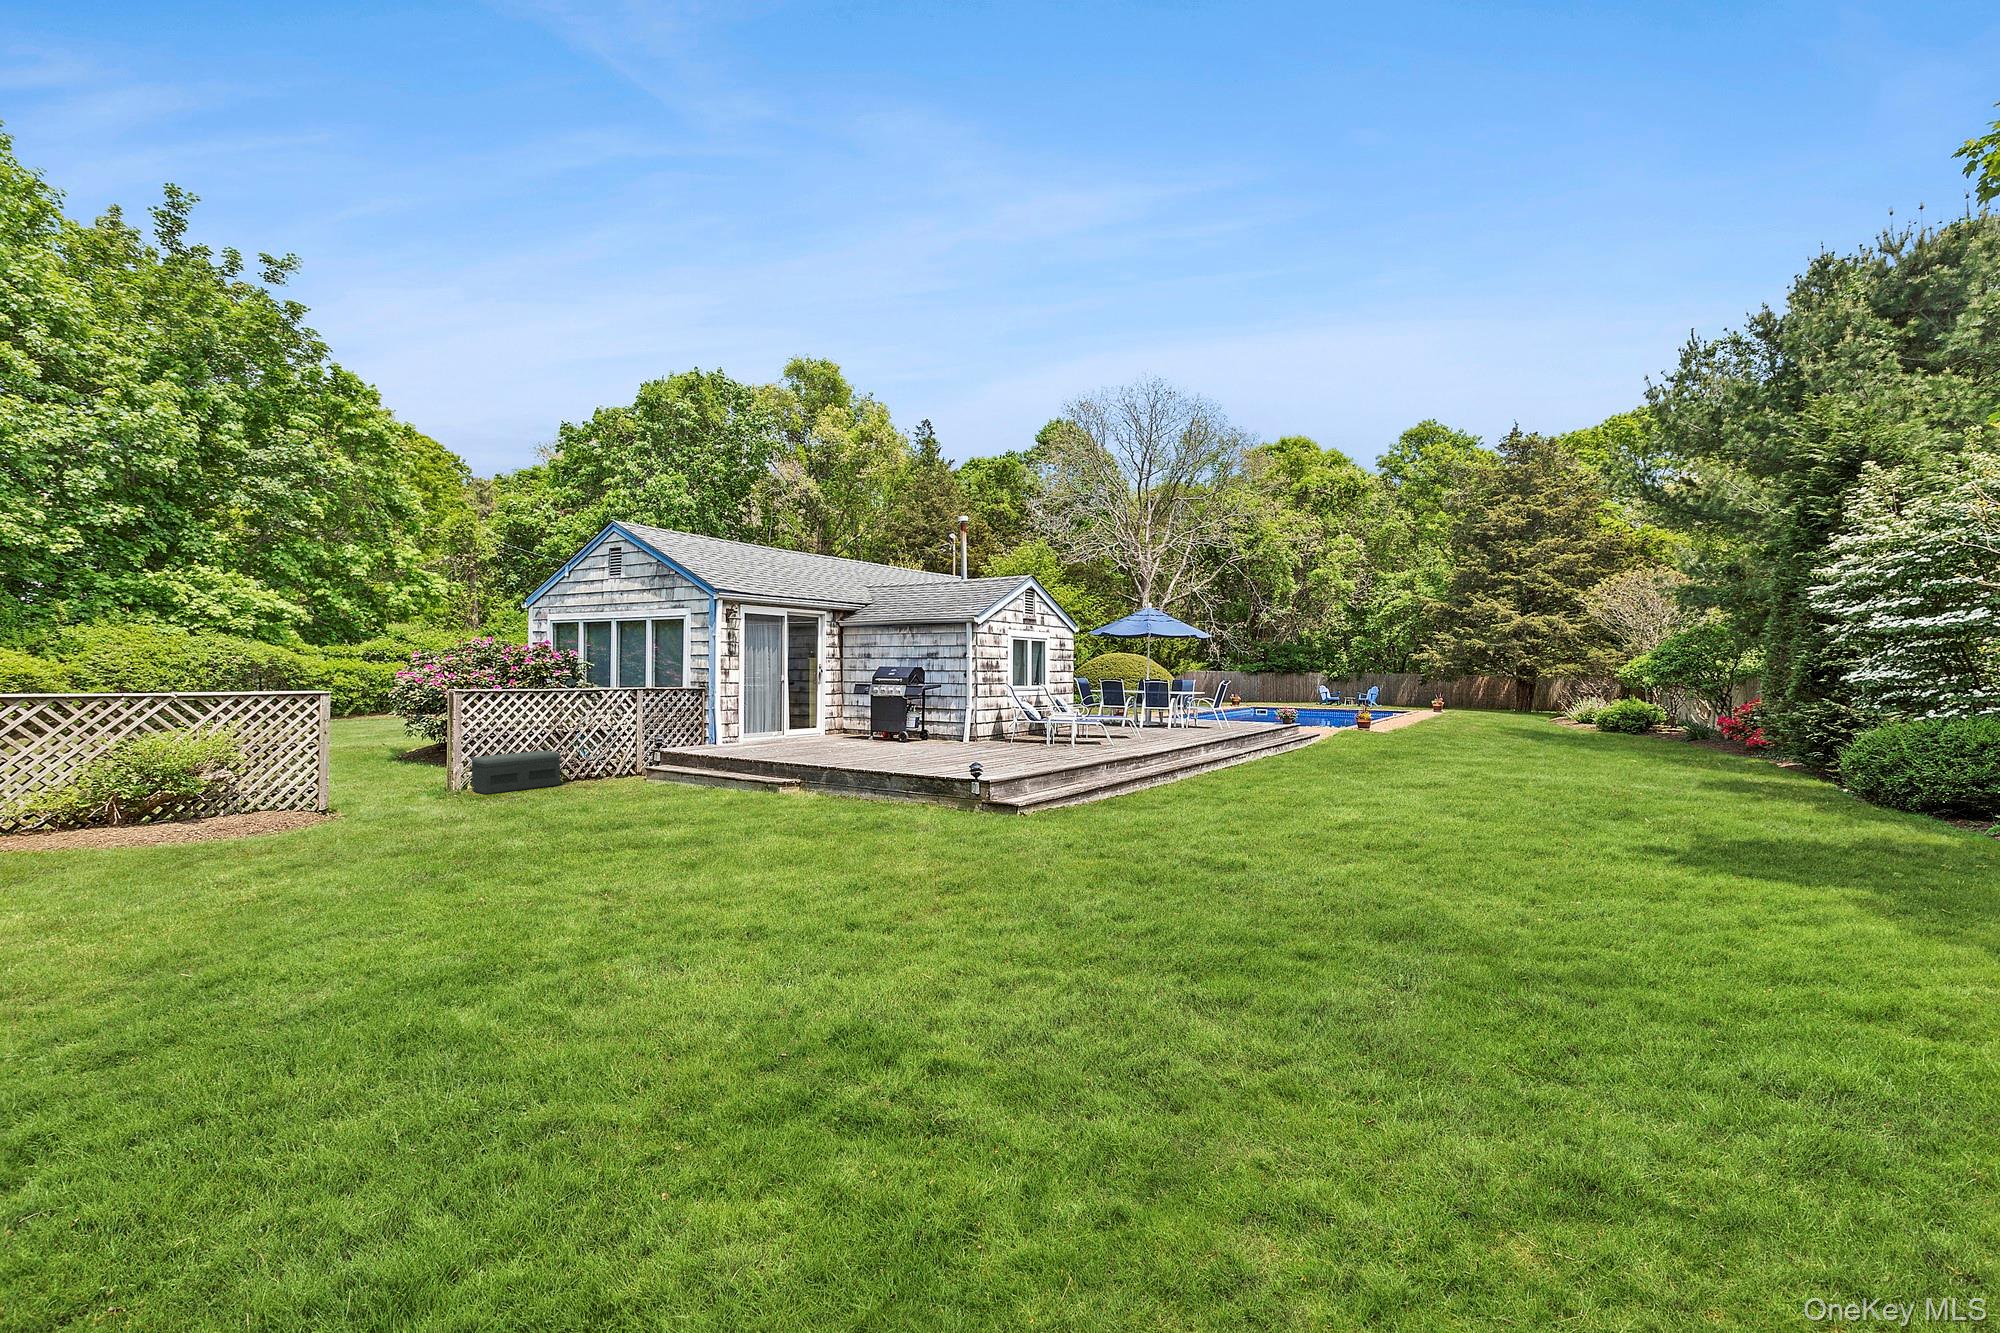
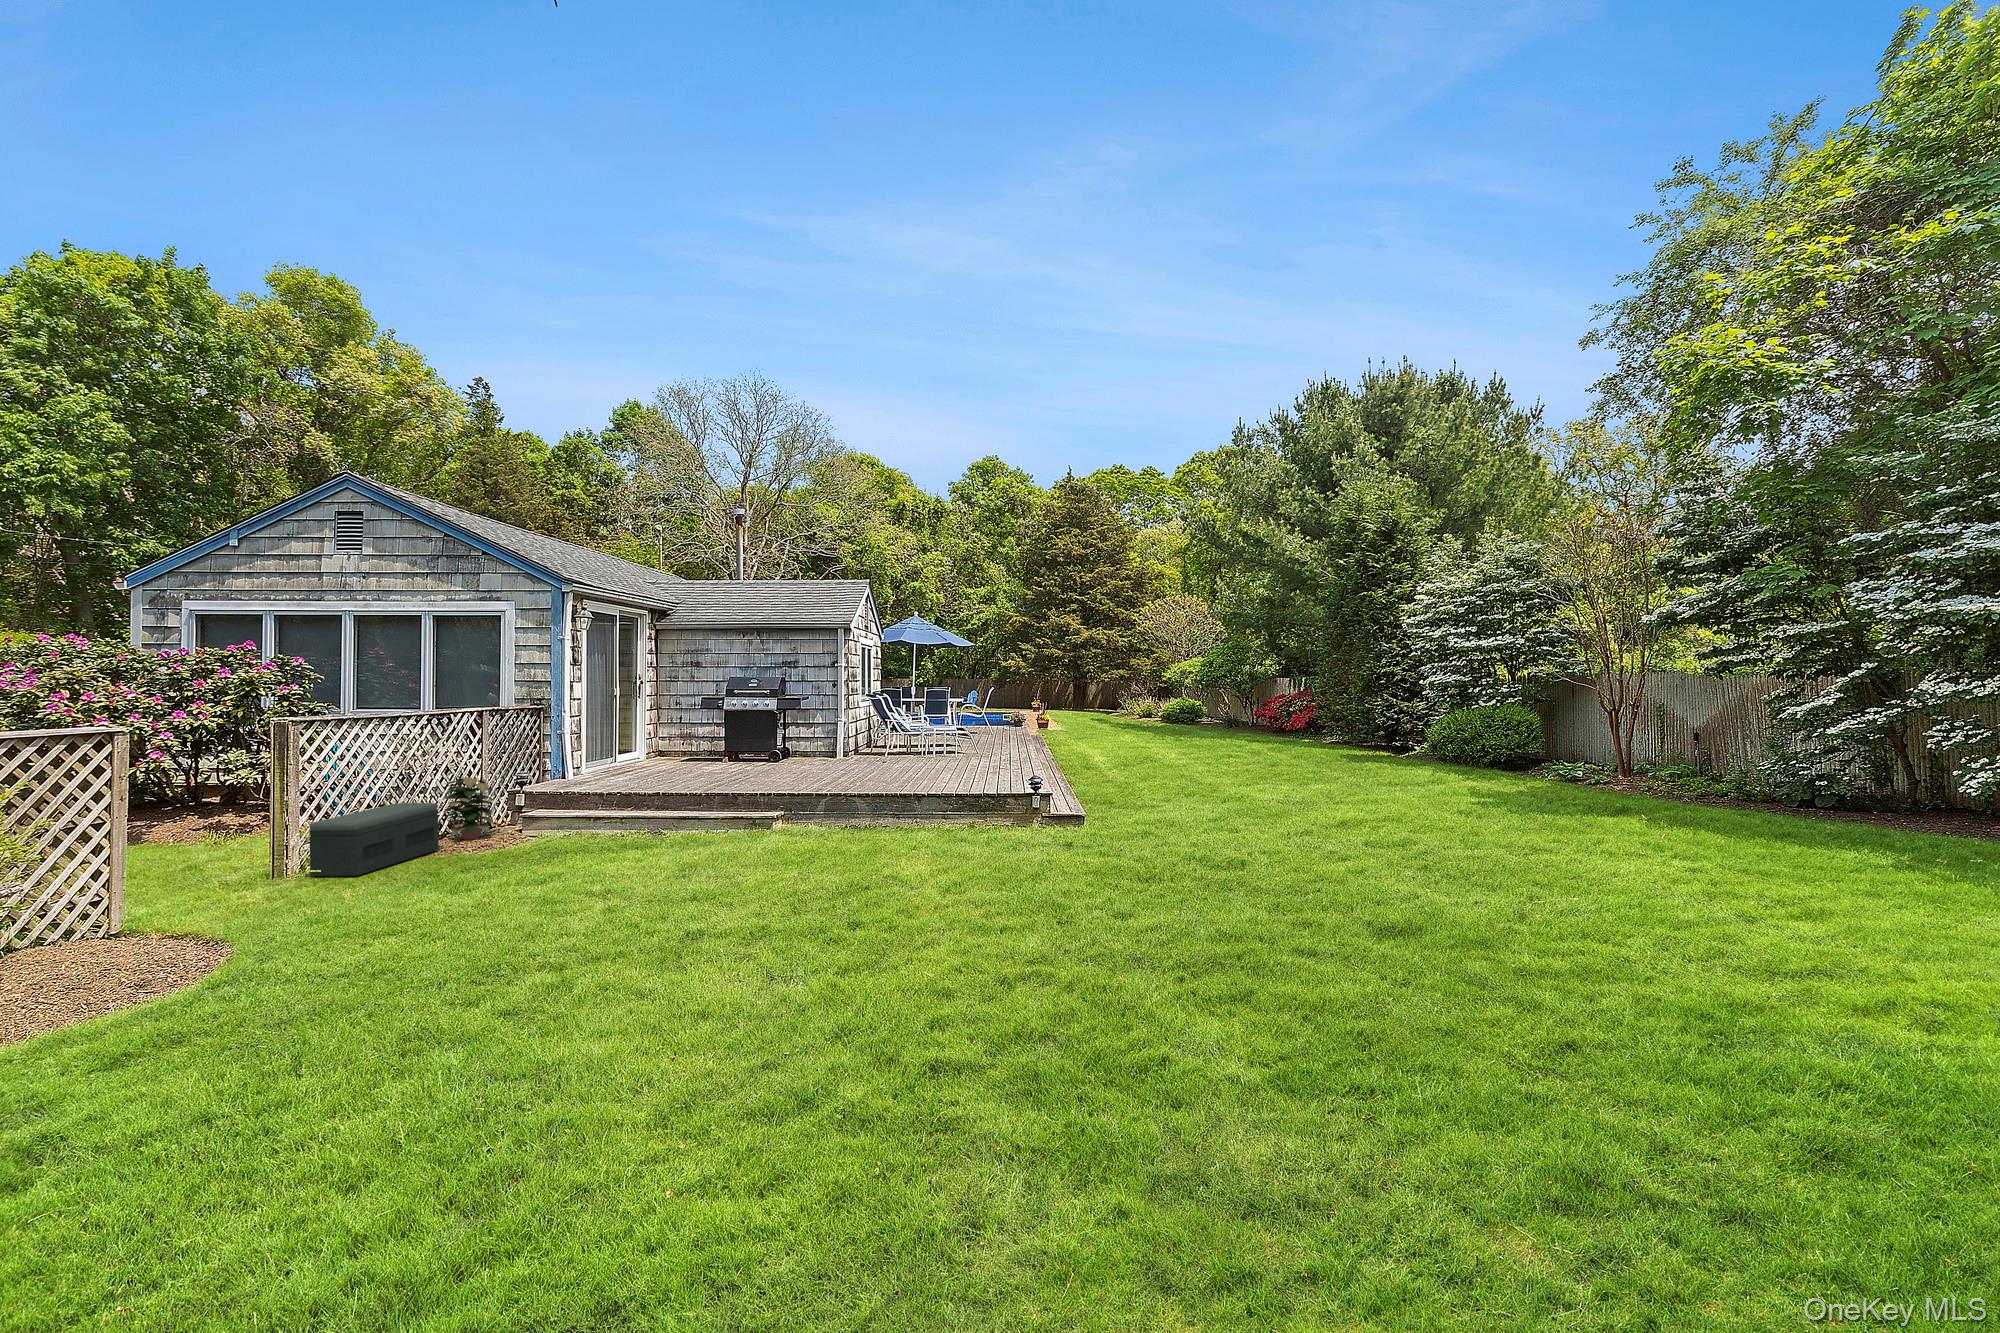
decorative plant: none [581,737,615,781] -> present [443,777,493,840]

